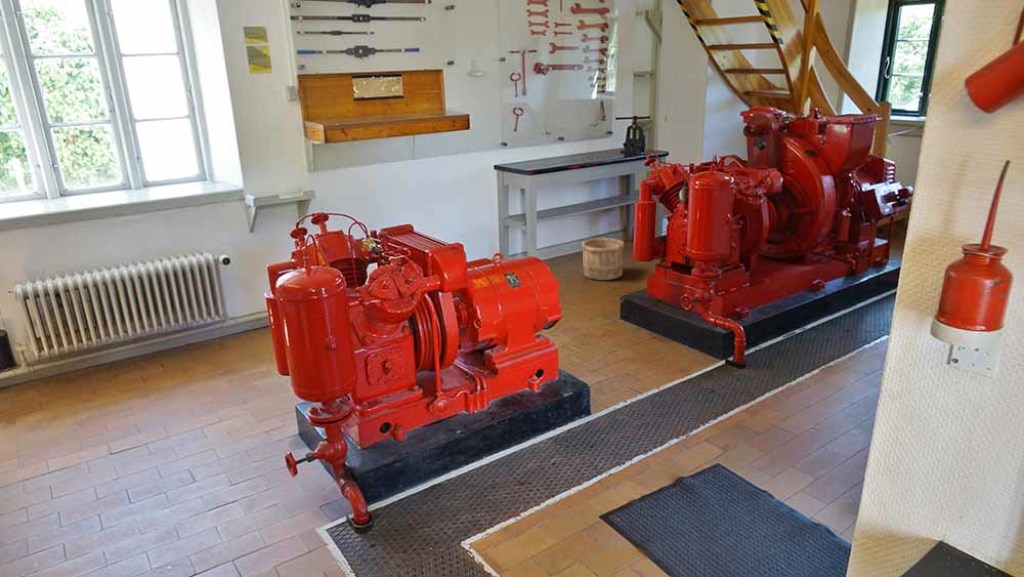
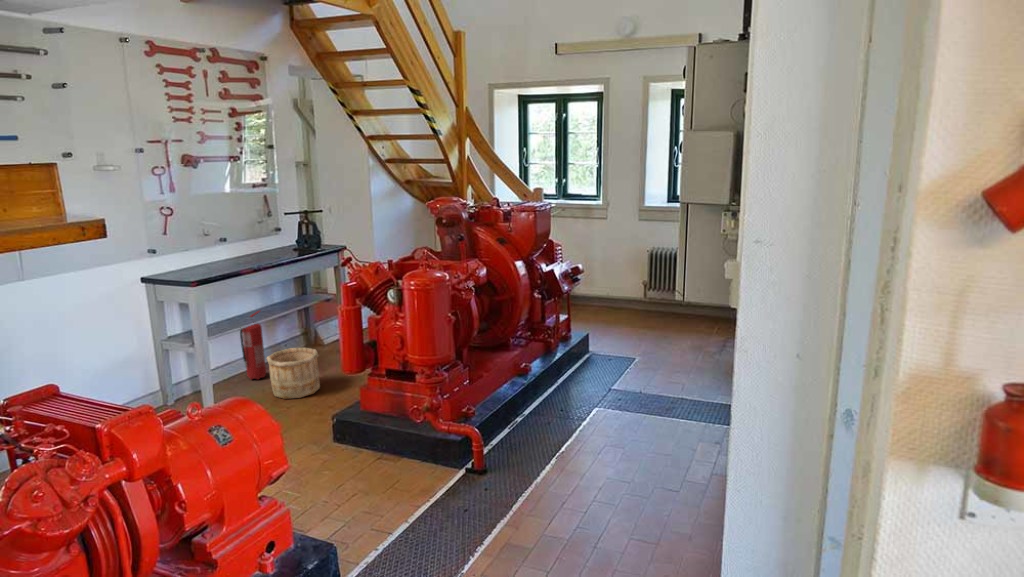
fire extinguisher: none [565,203,585,262] -> present [240,311,266,380]

